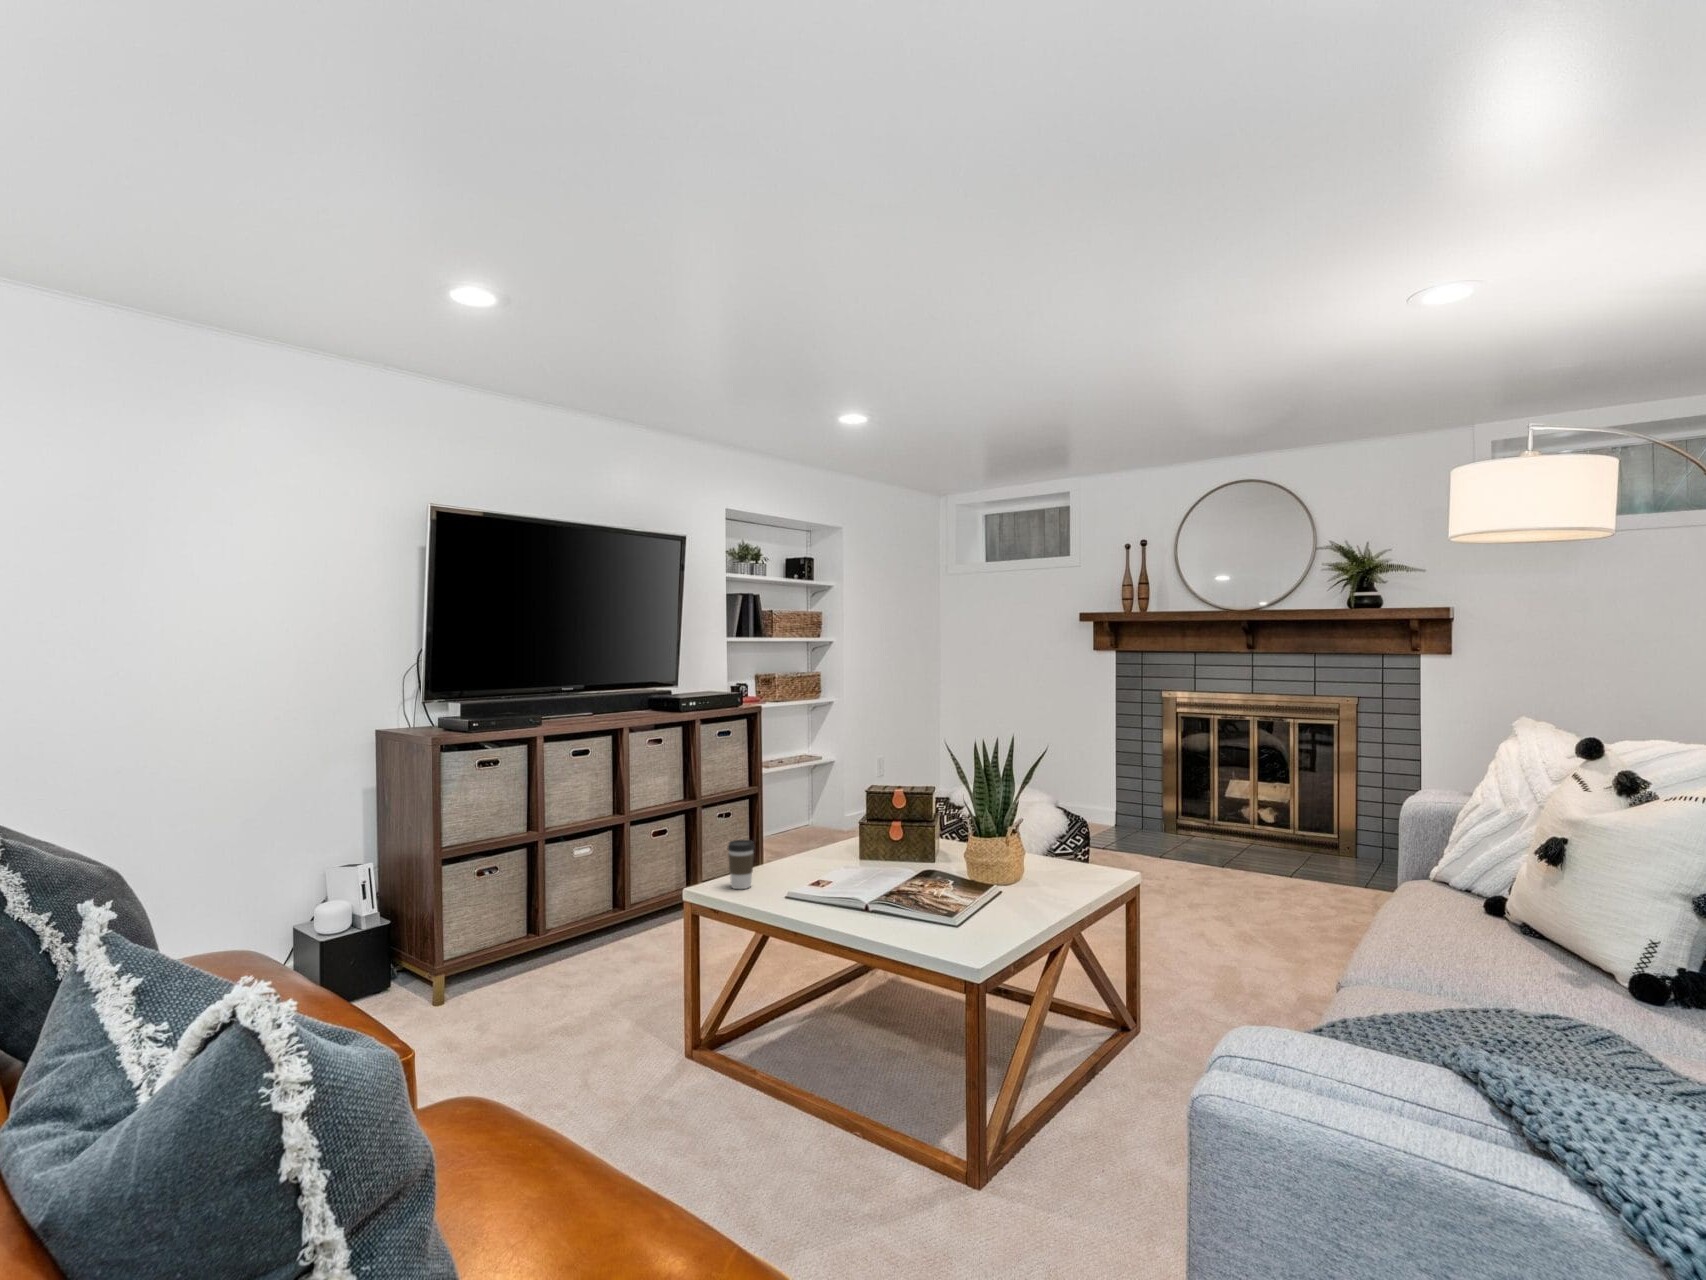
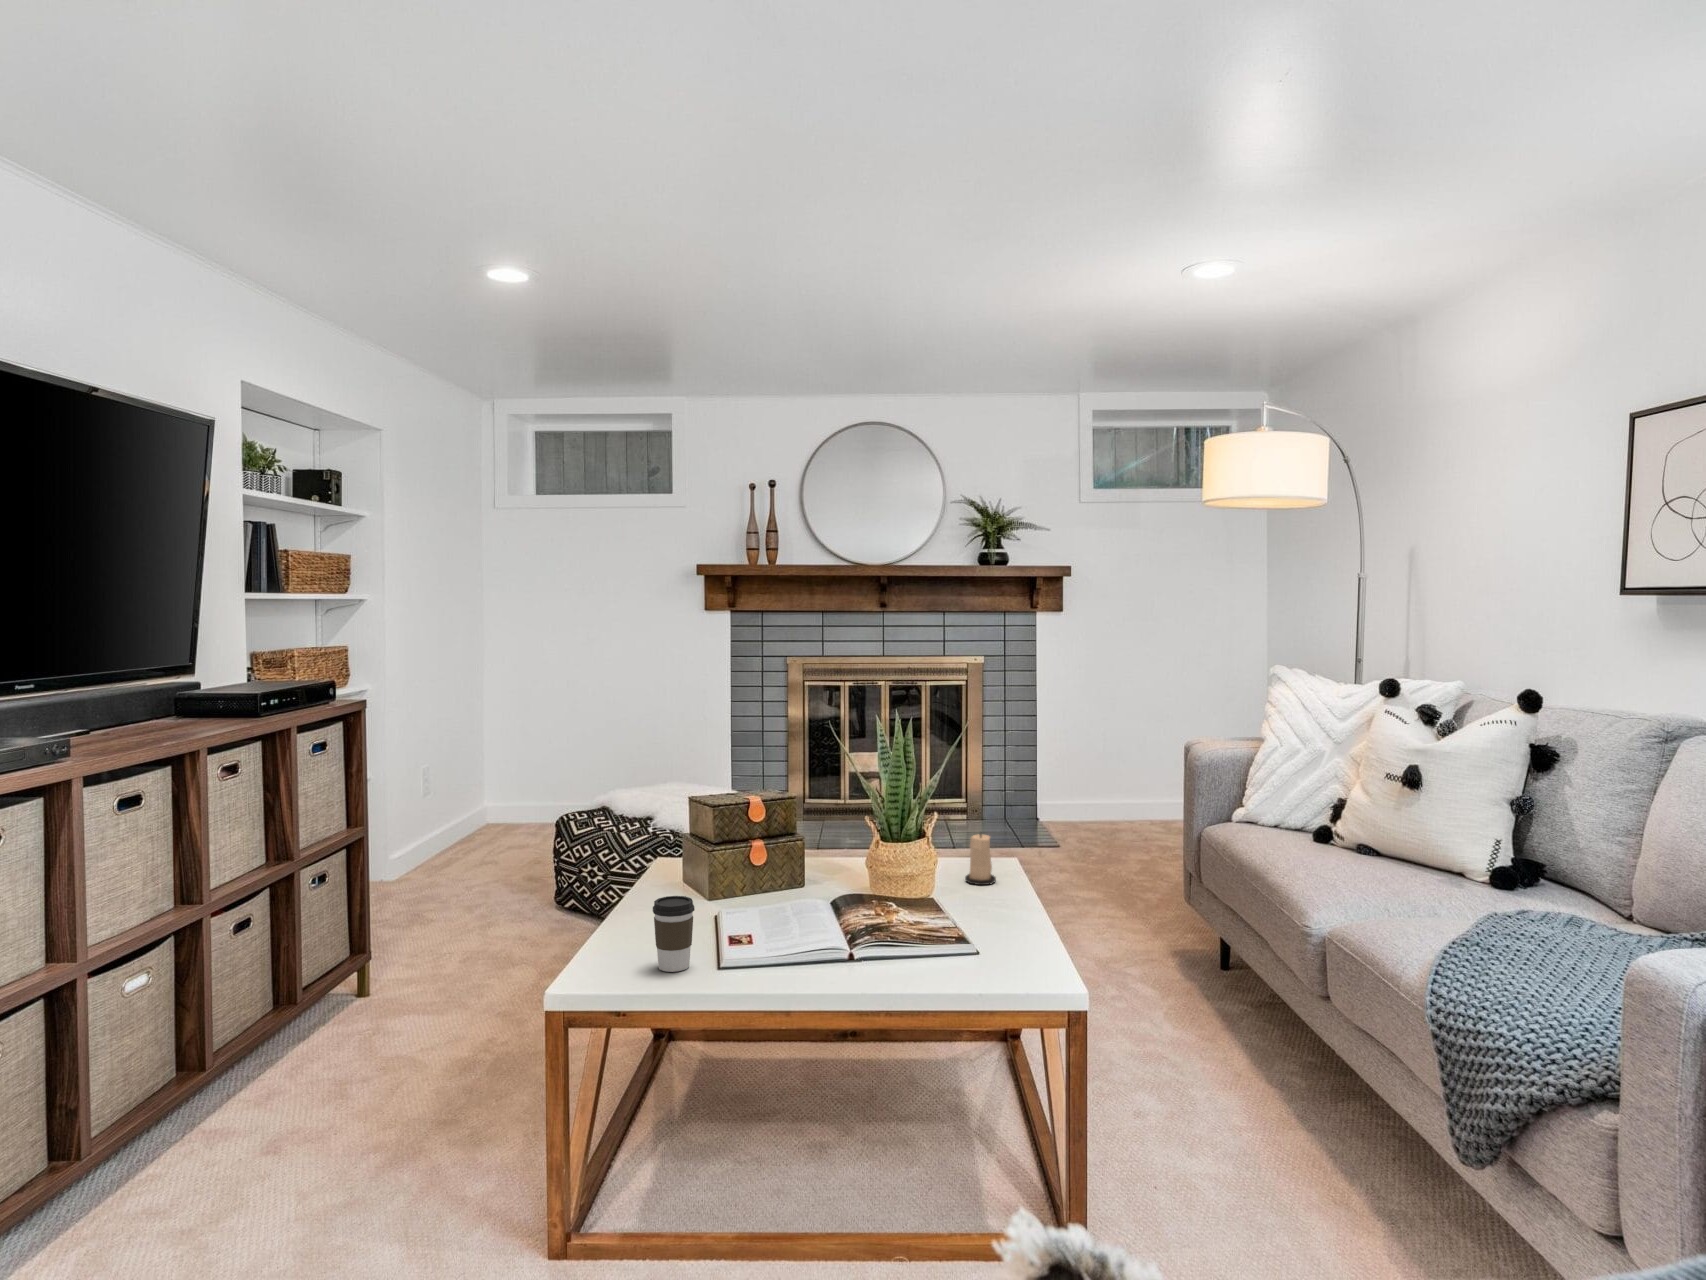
candle: none [1039,838,1065,884] -> present [965,833,996,885]

